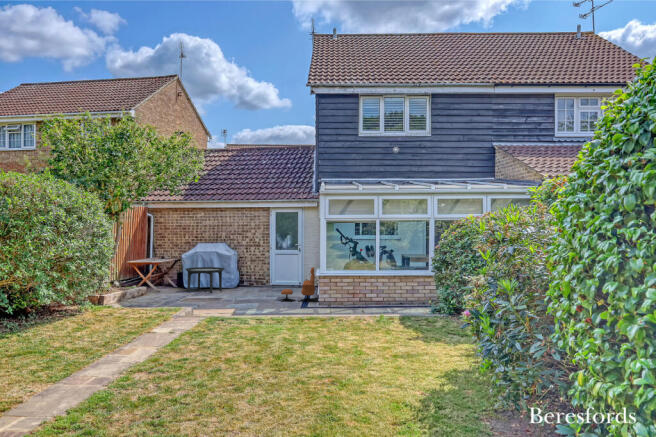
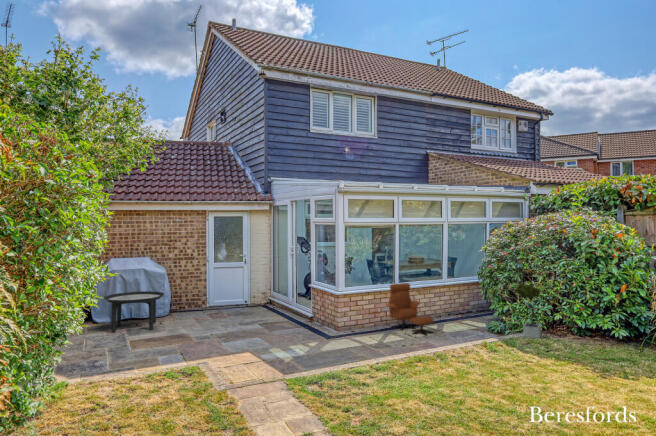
lounge chair: present [279,267,317,302] -> present [387,283,433,335]
potted tree: none [443,273,464,322] -> present [516,284,541,339]

